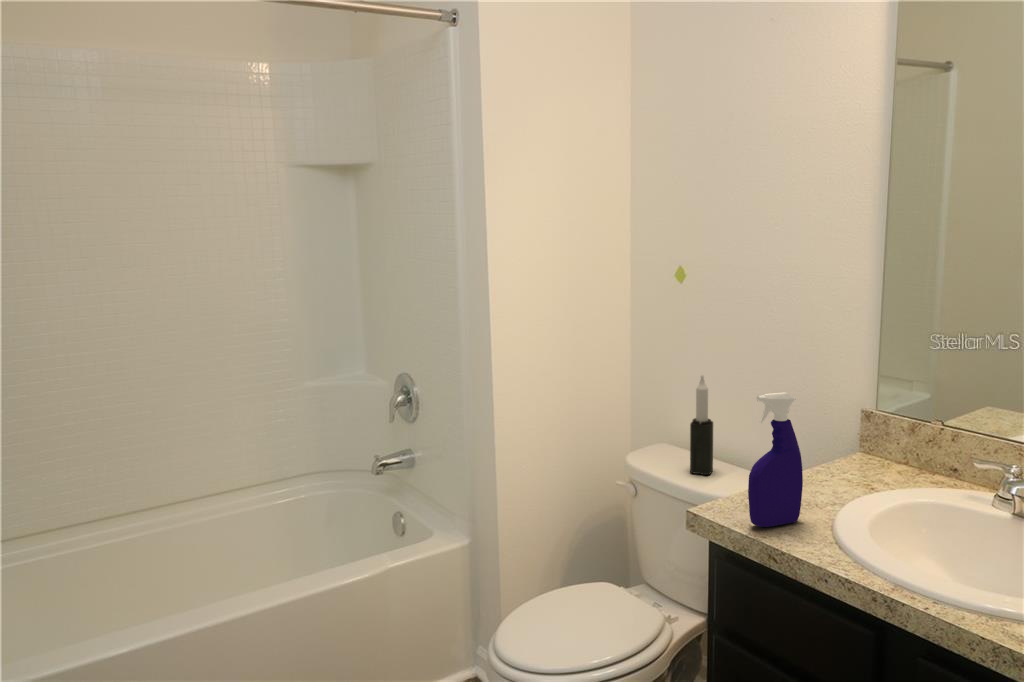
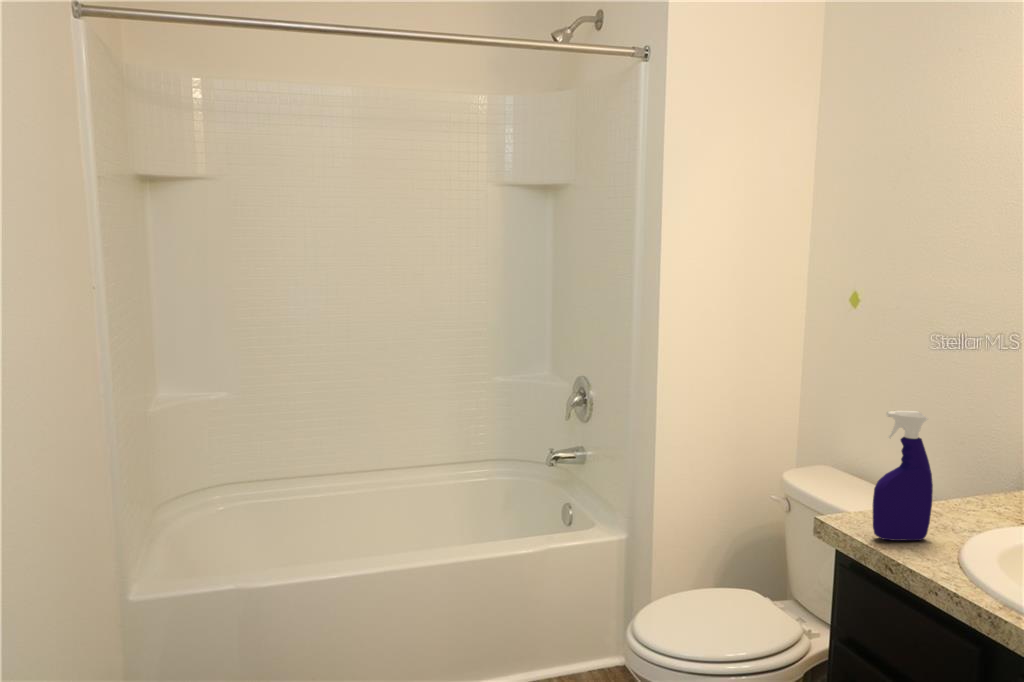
candle: present [690,375,713,475] -> none [843,398,870,497]

